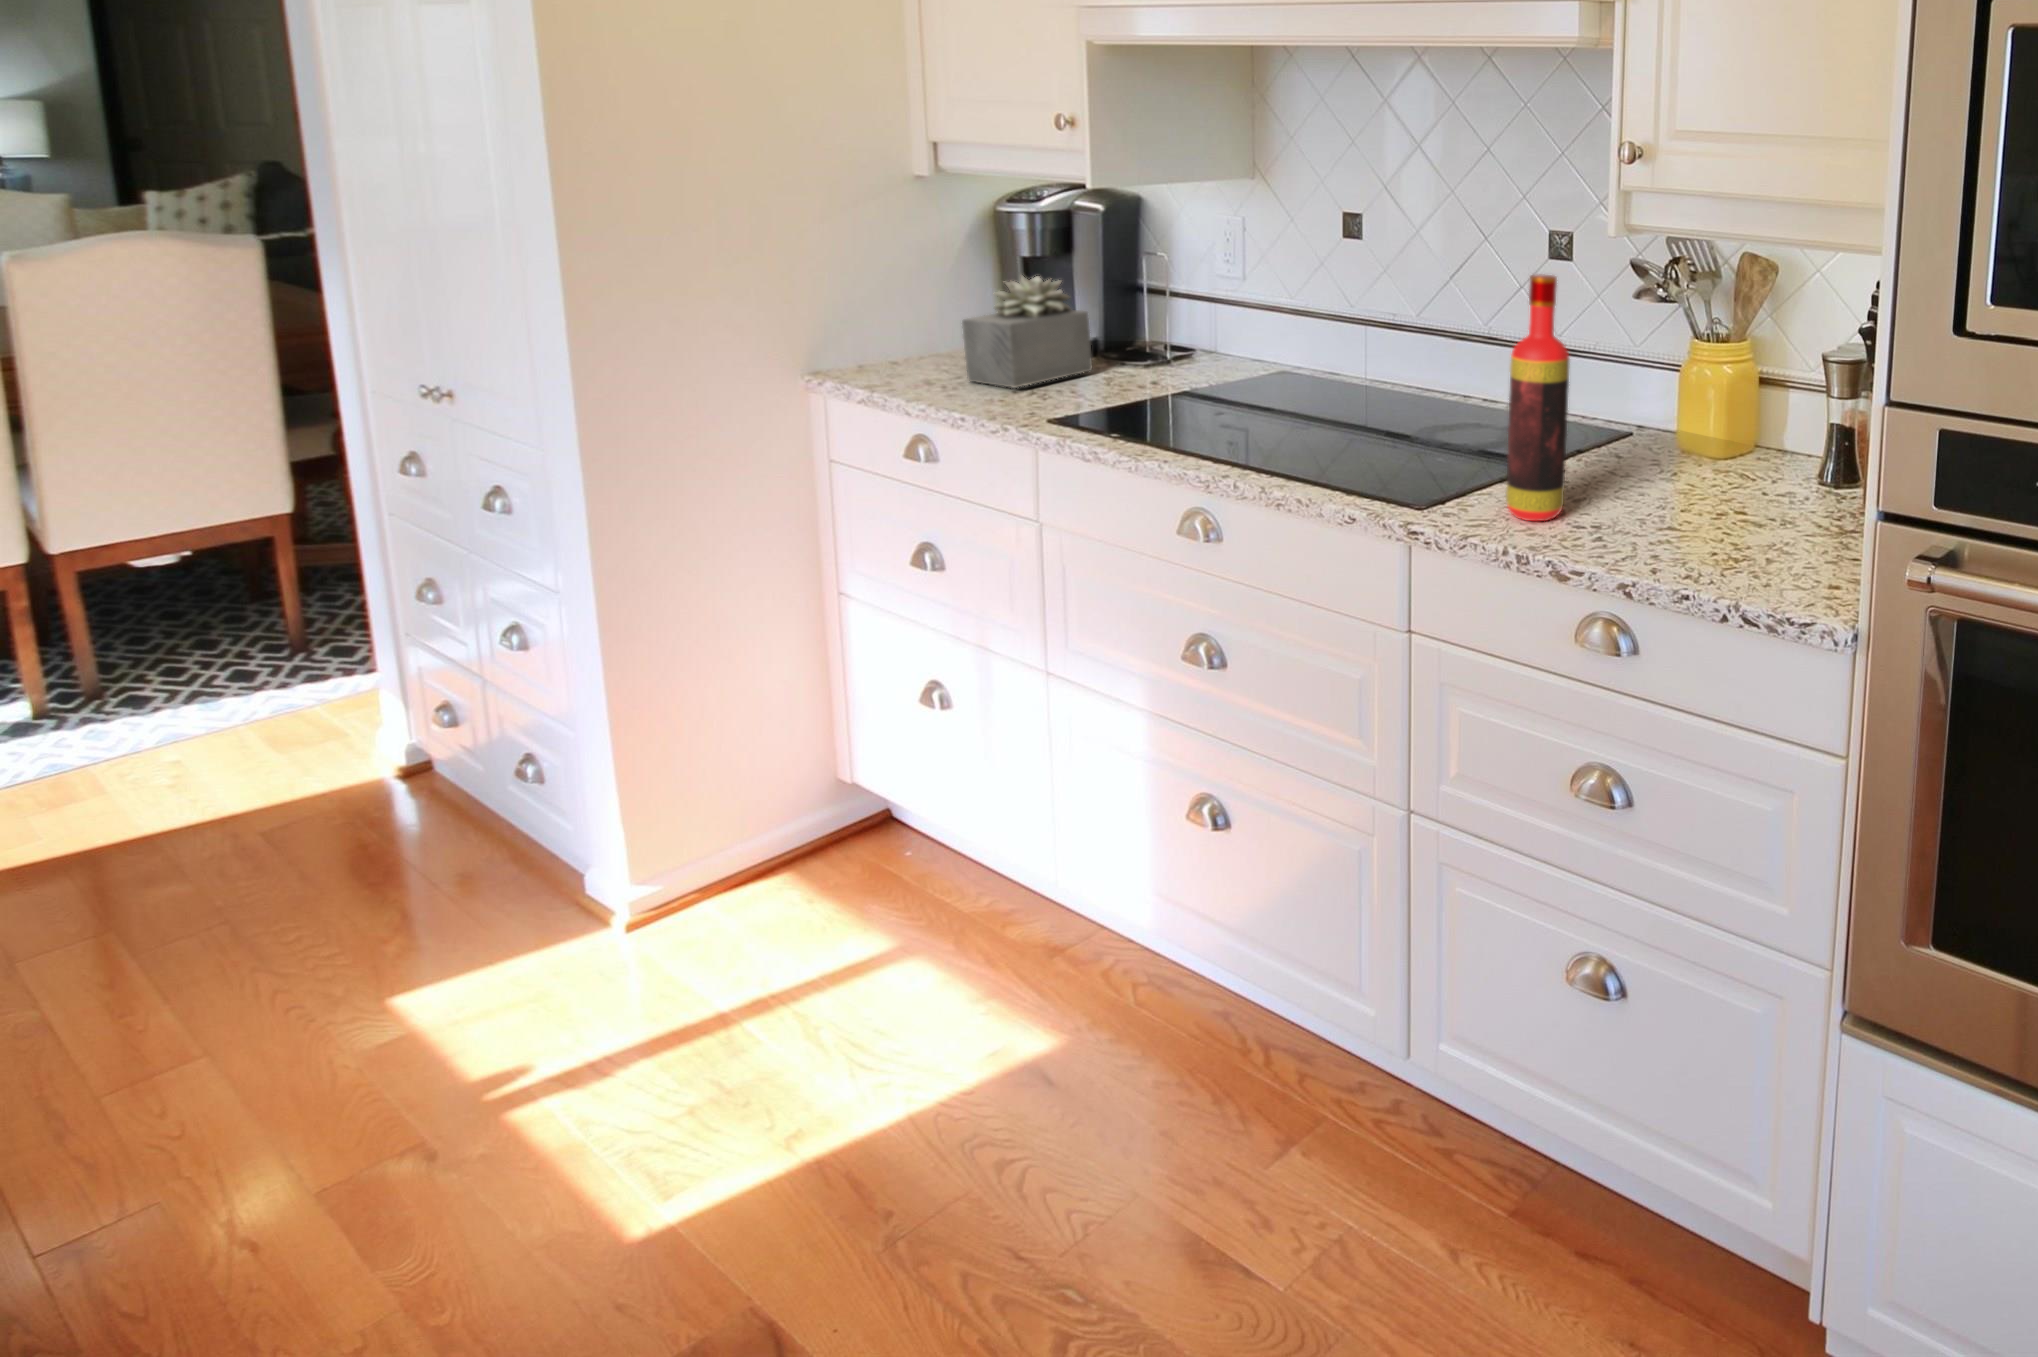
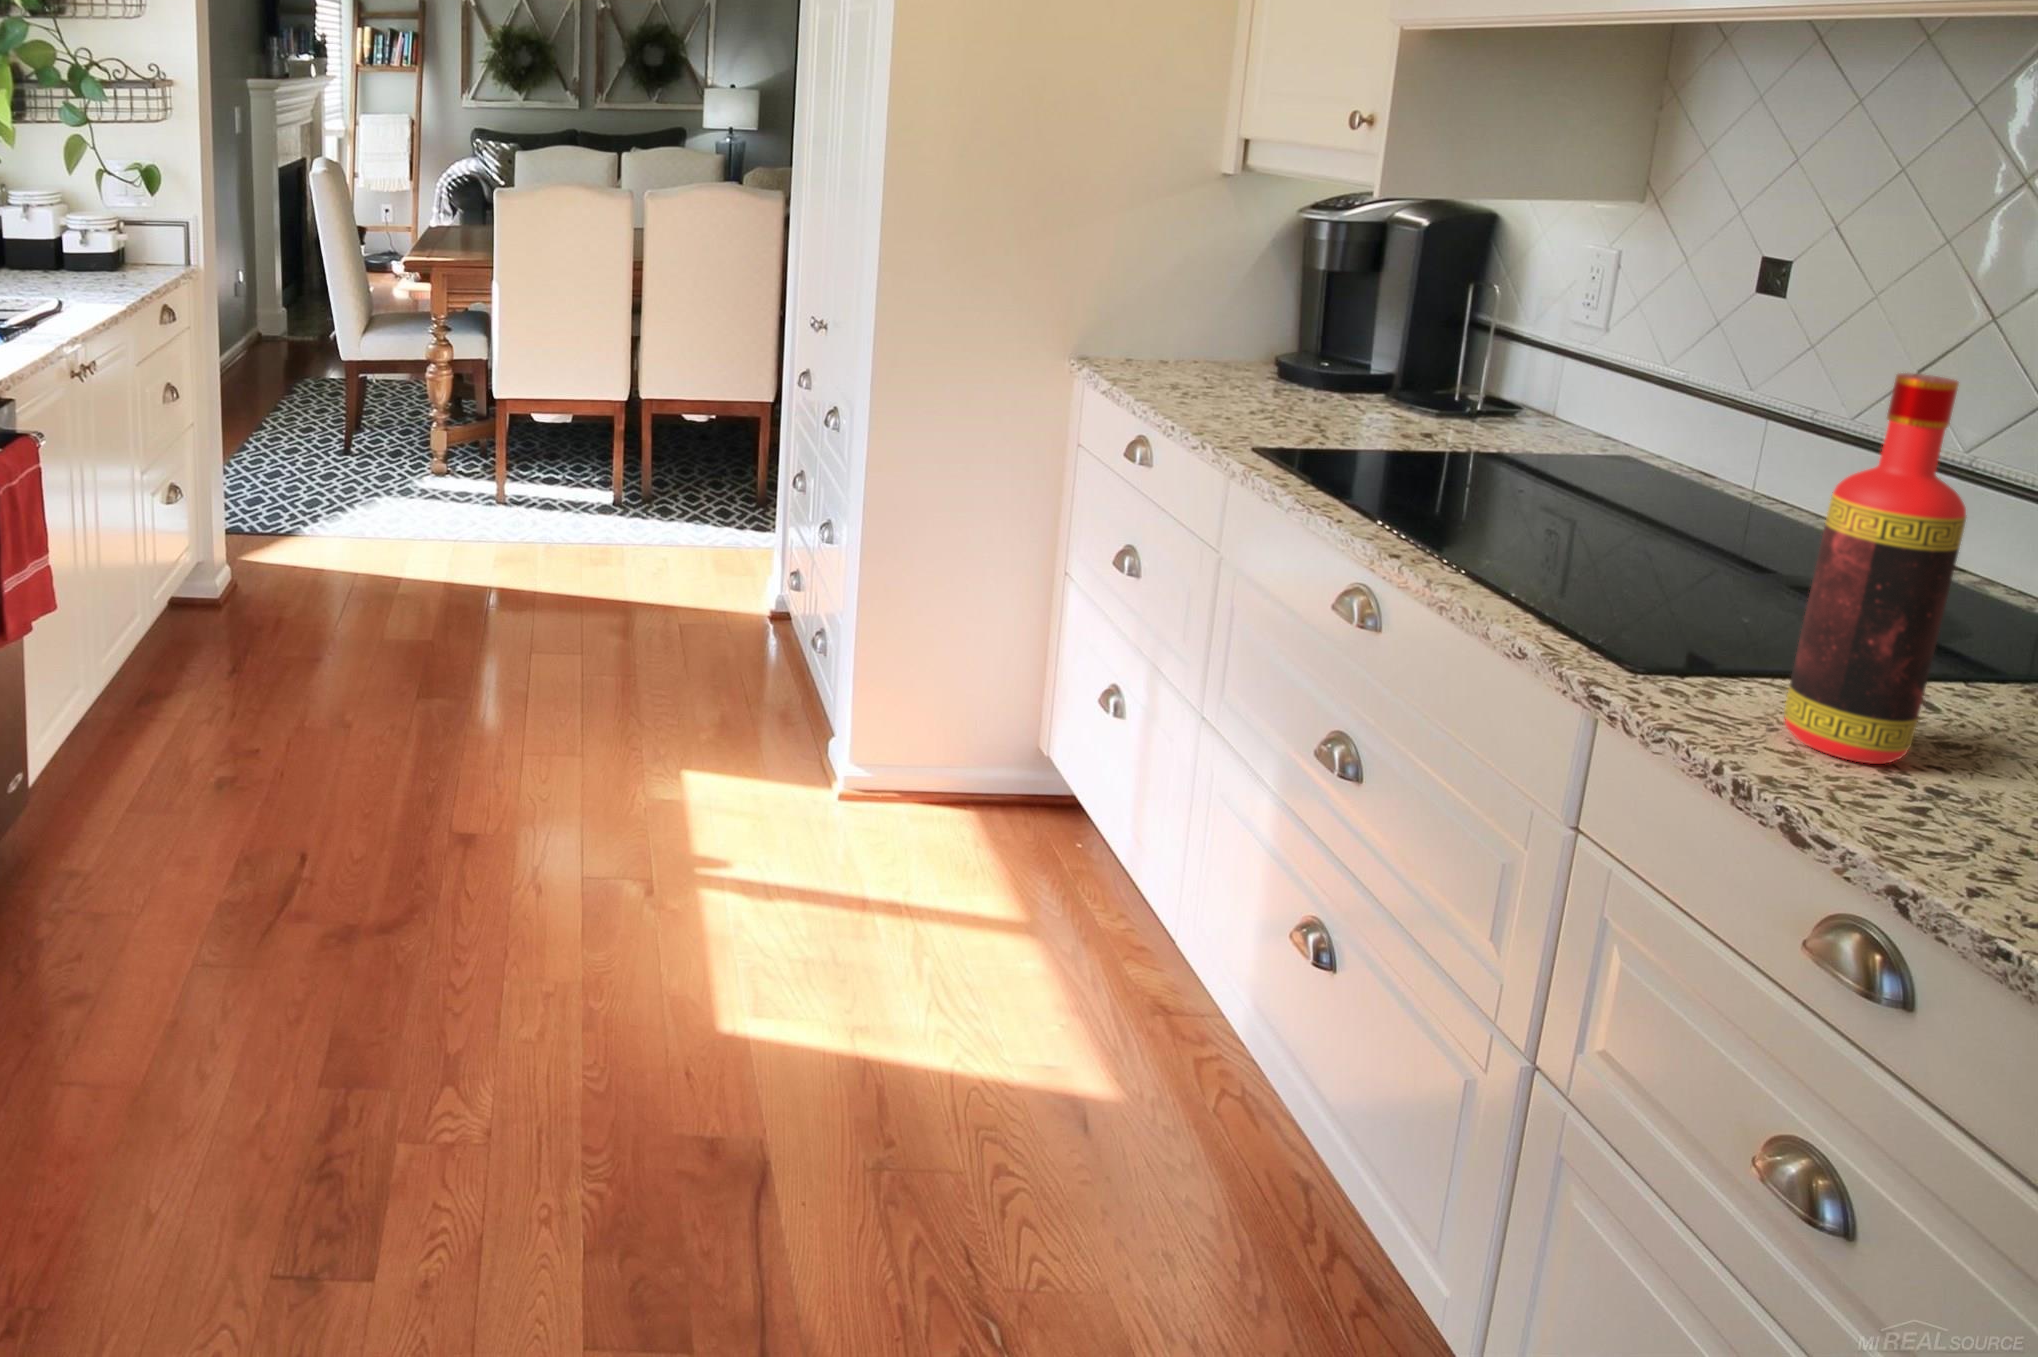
succulent plant: present [962,276,1092,388] -> none [1205,289,1359,411]

